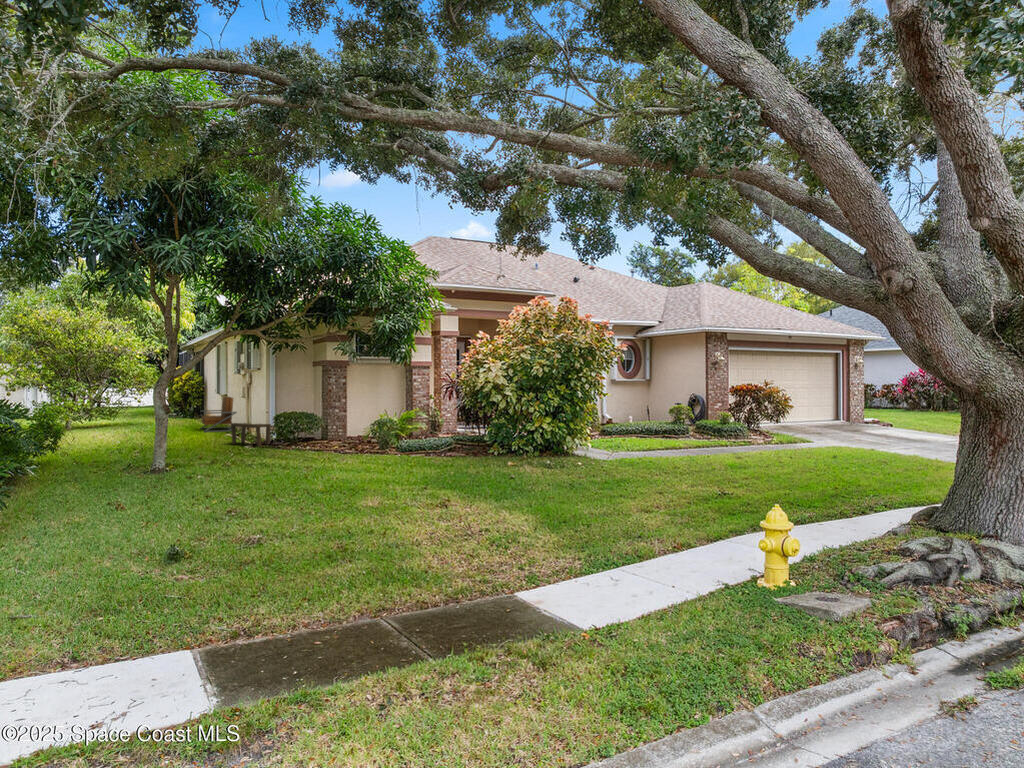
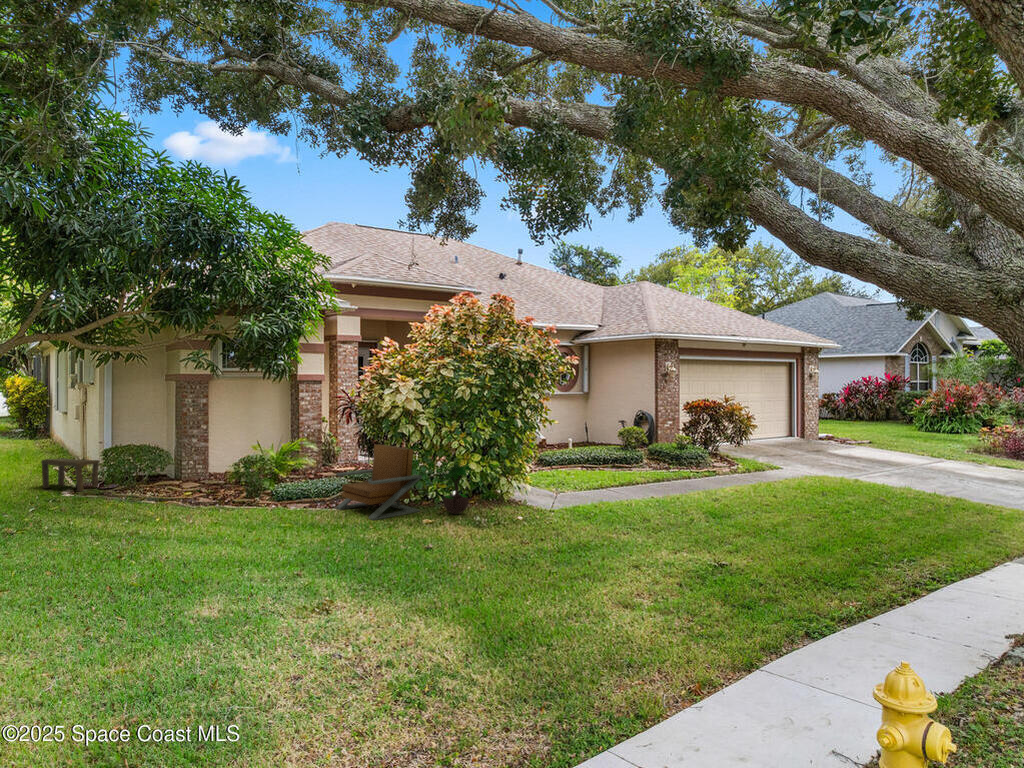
lounge chair: present [200,396,237,432] -> present [336,445,422,520]
potted tree: none [519,419,545,462] -> present [442,461,470,514]

